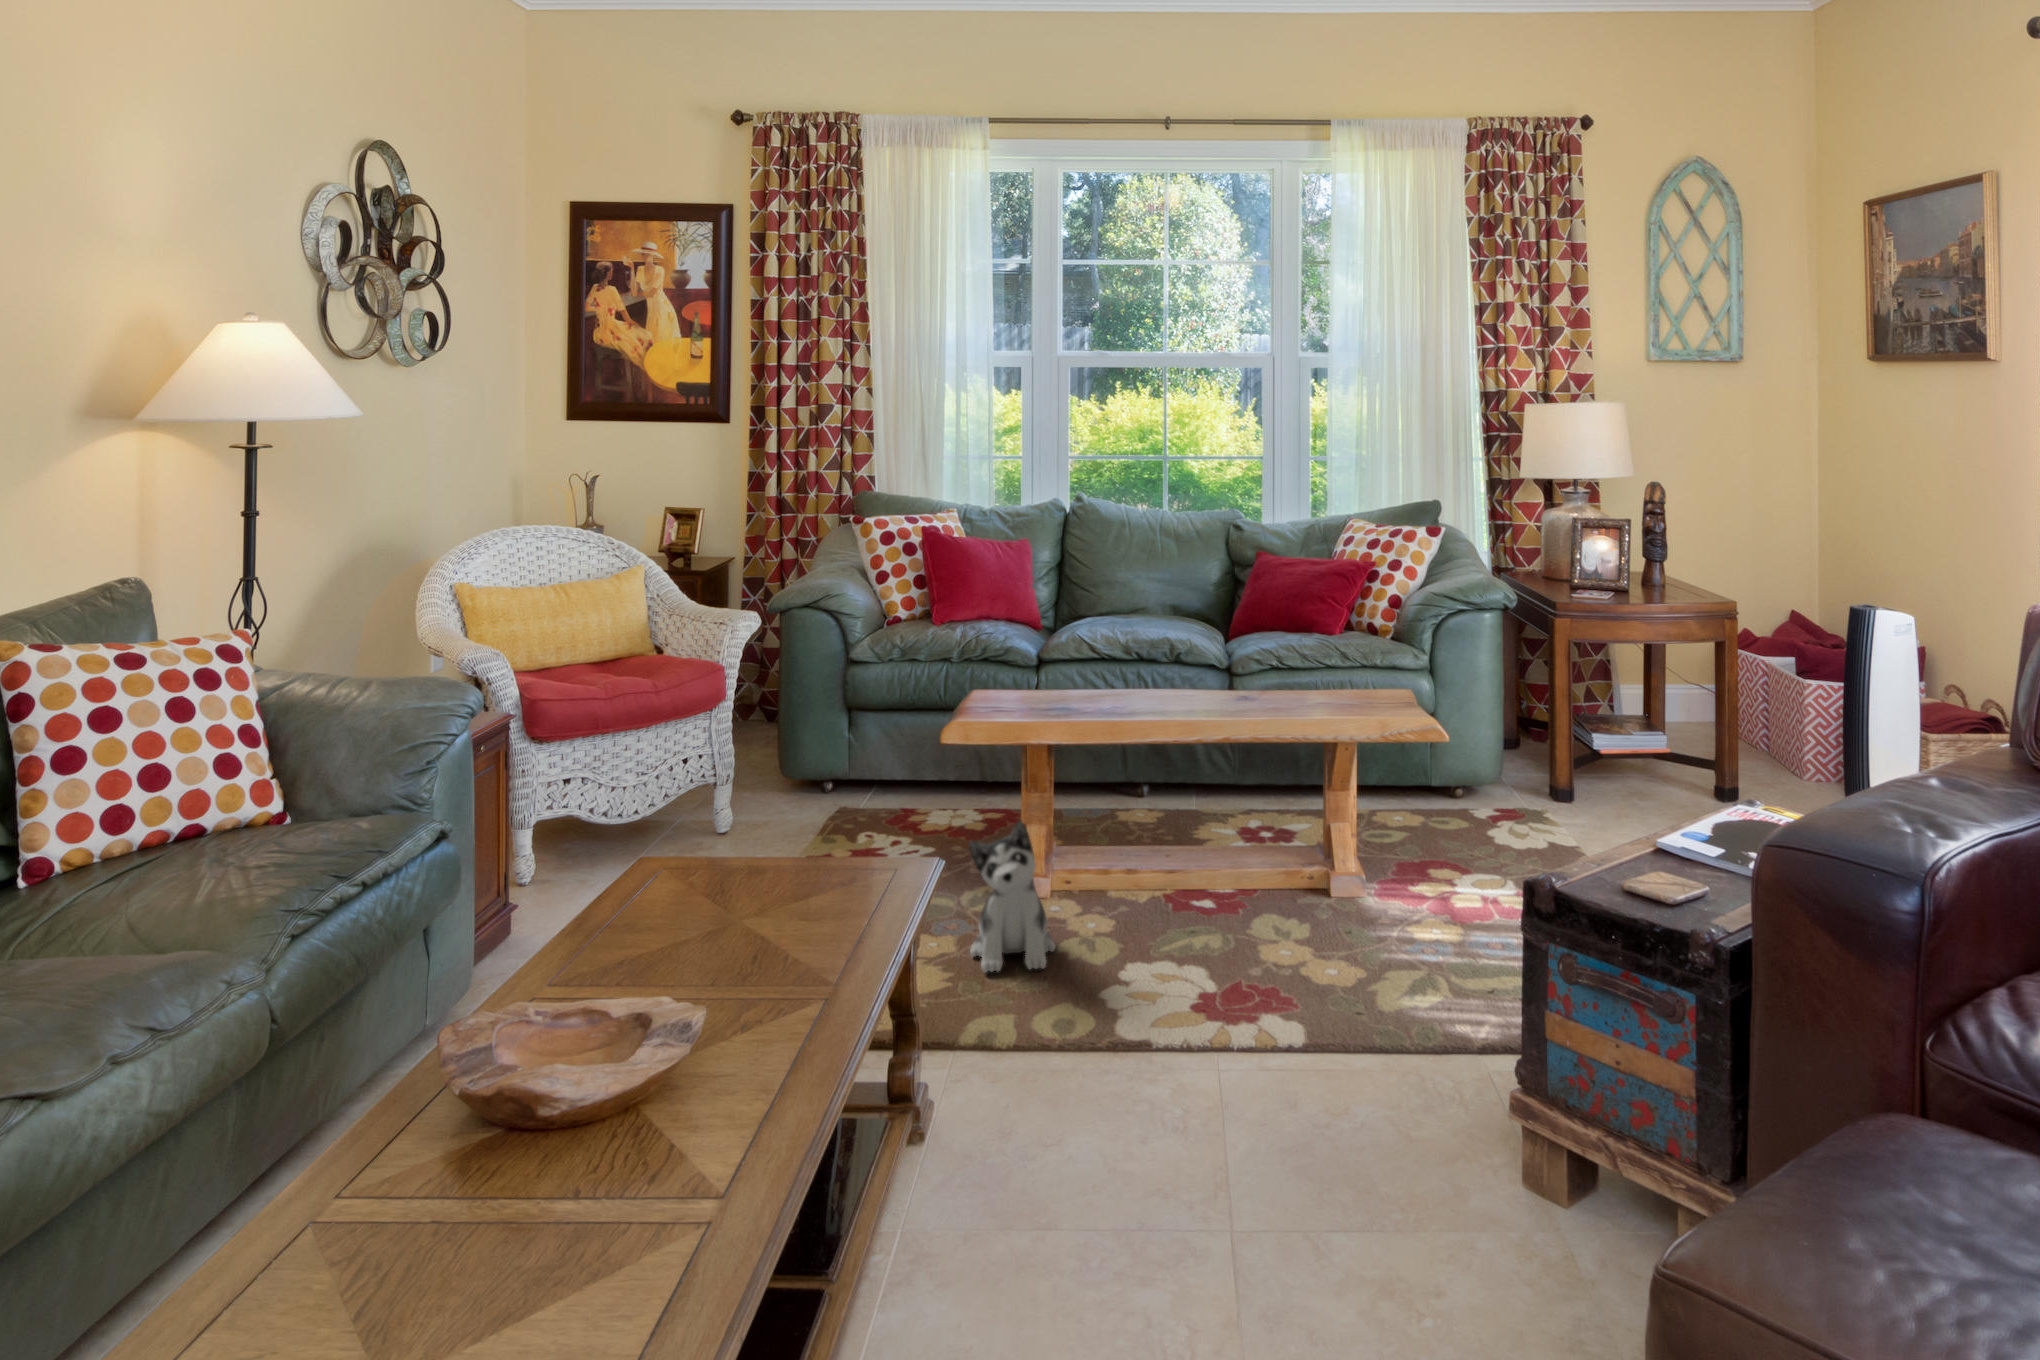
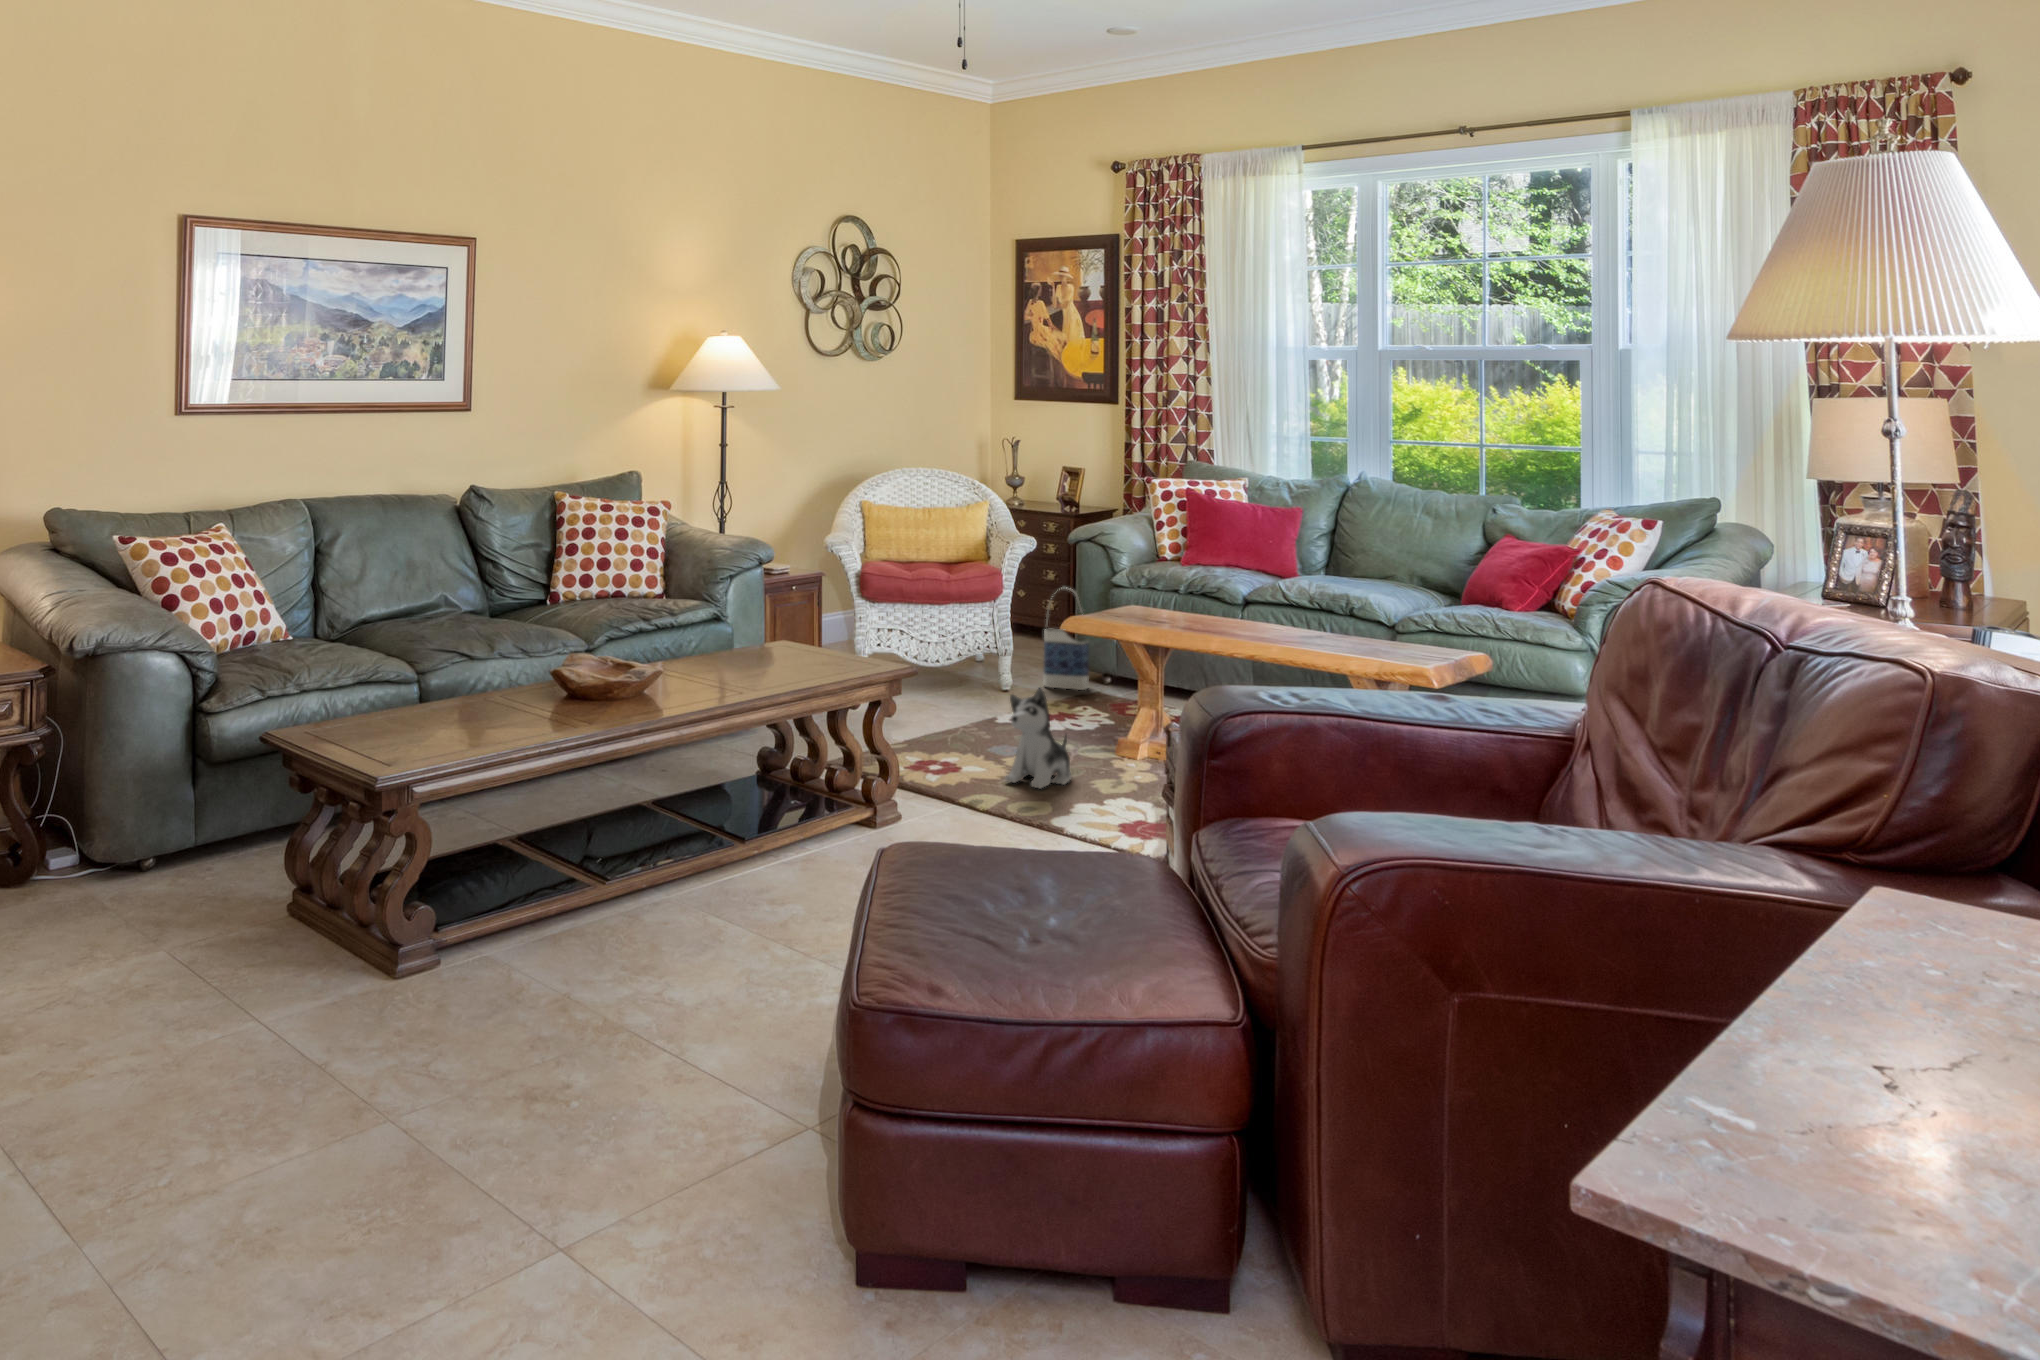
bag: none [757,669,819,811] -> present [1043,587,1089,690]

